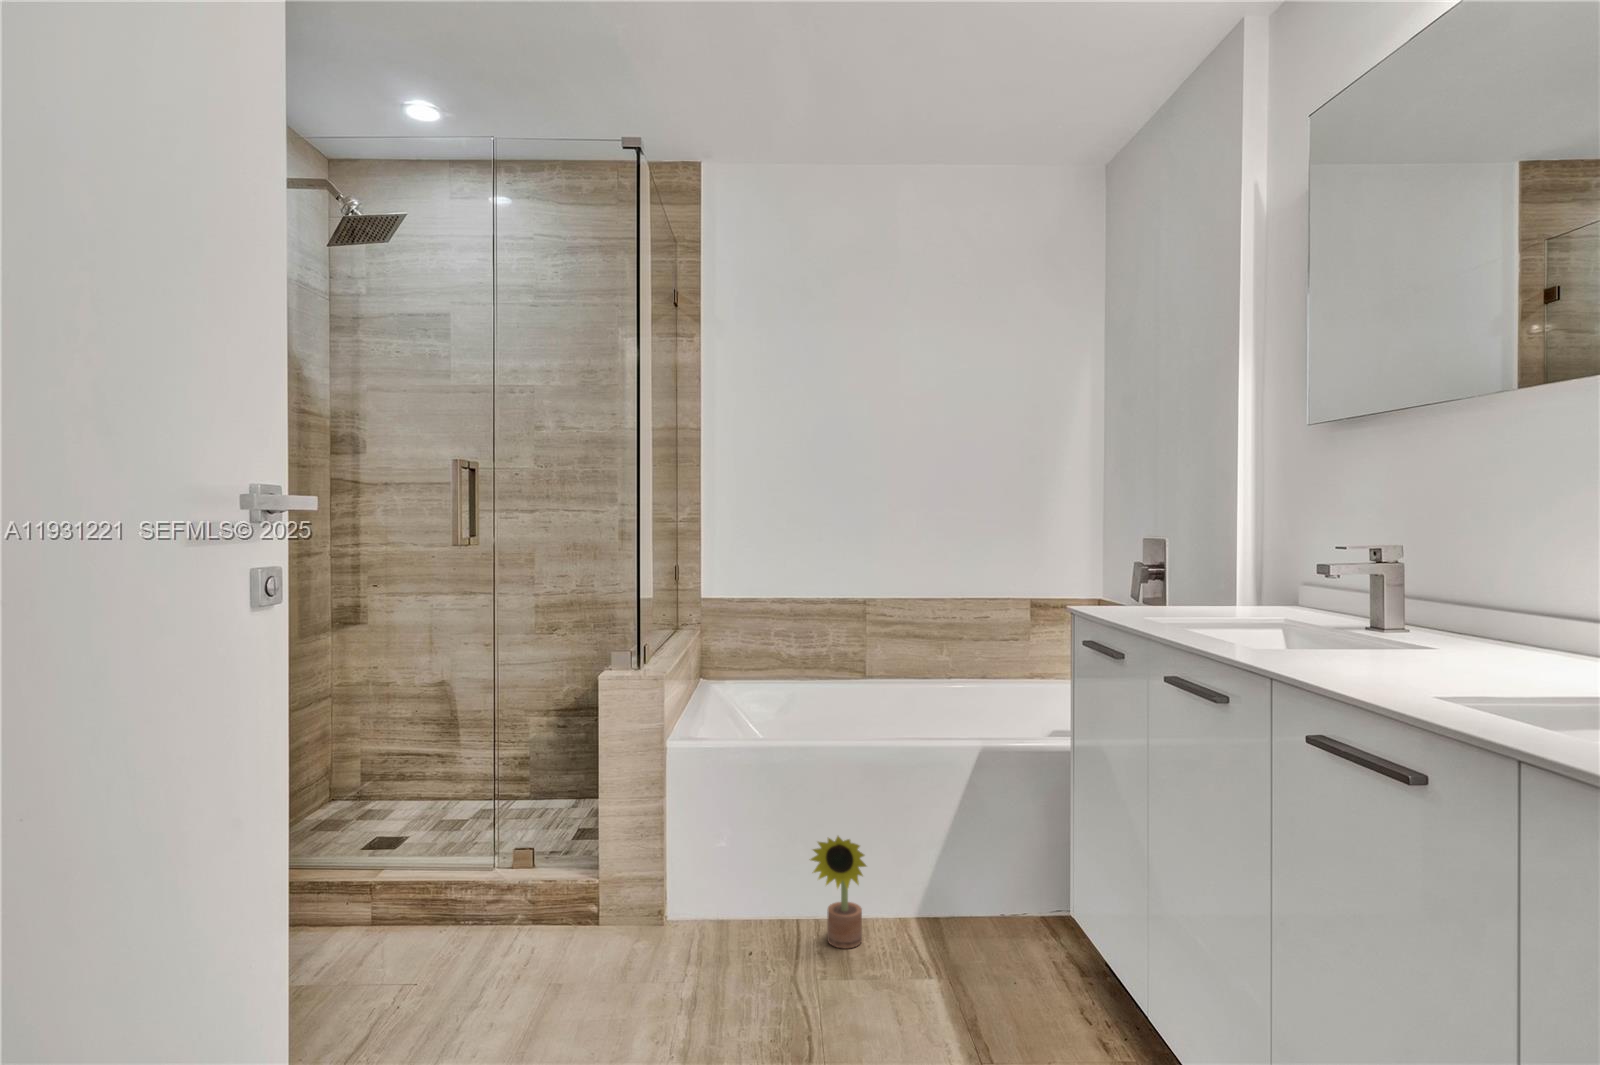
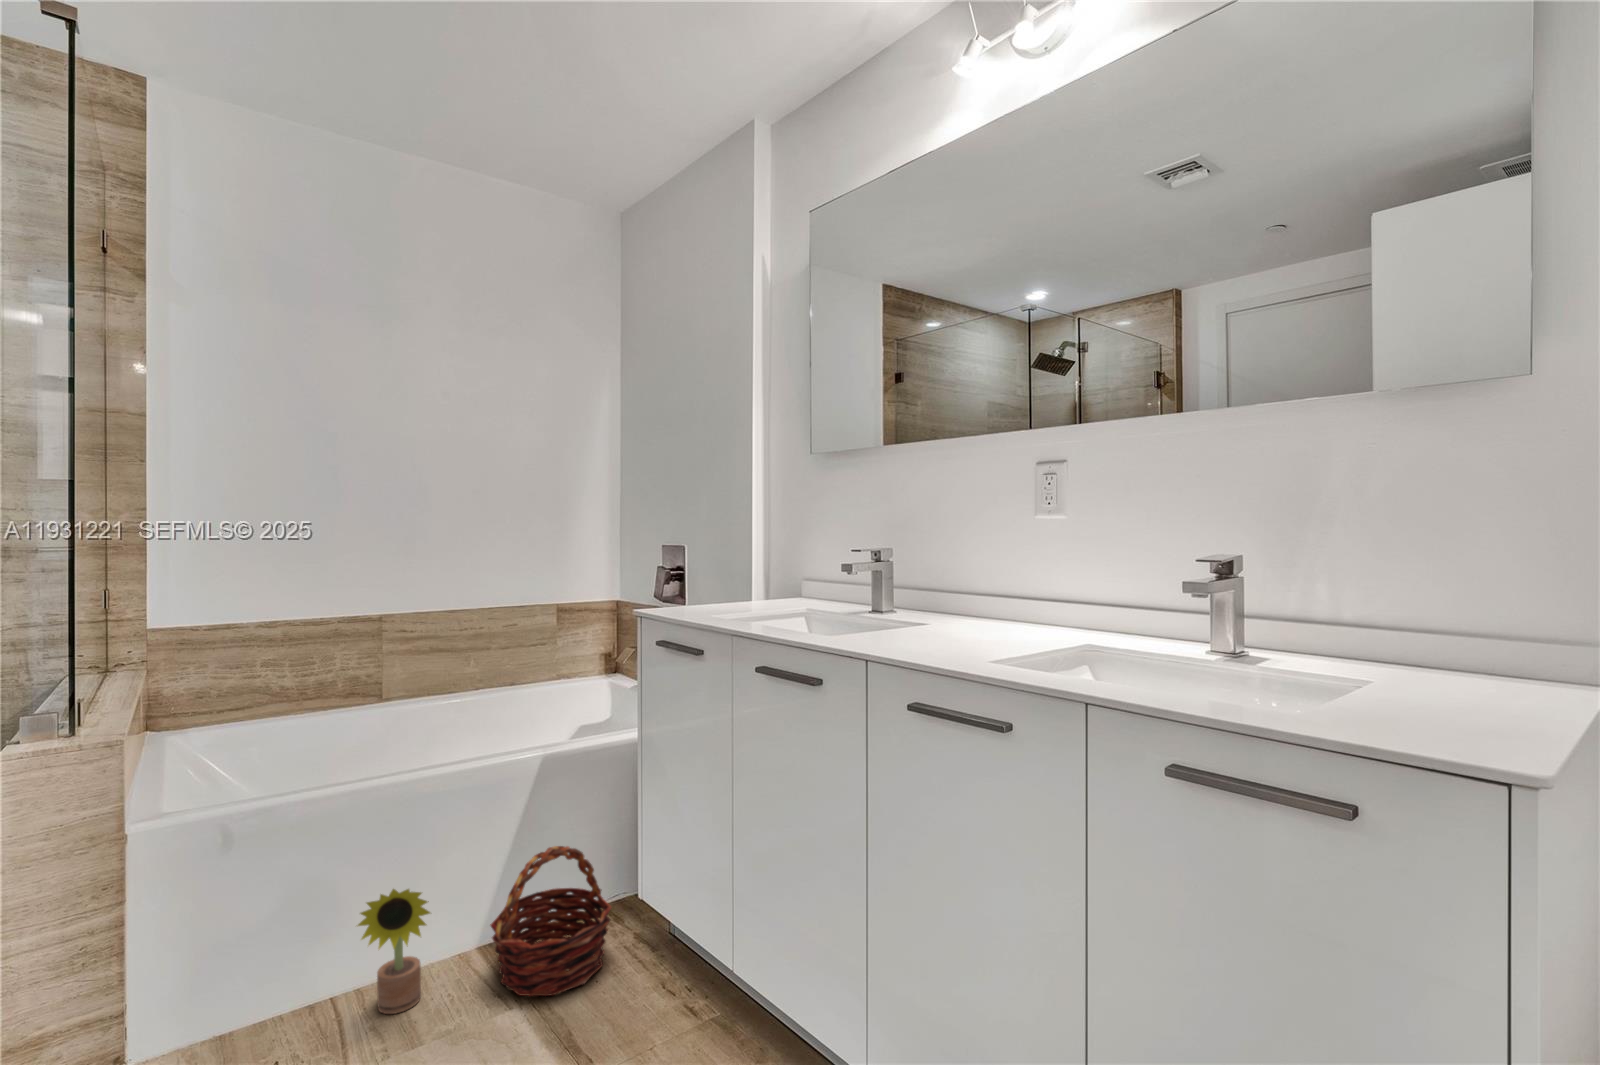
basket: none [921,836,1039,981] -> present [490,846,612,996]

